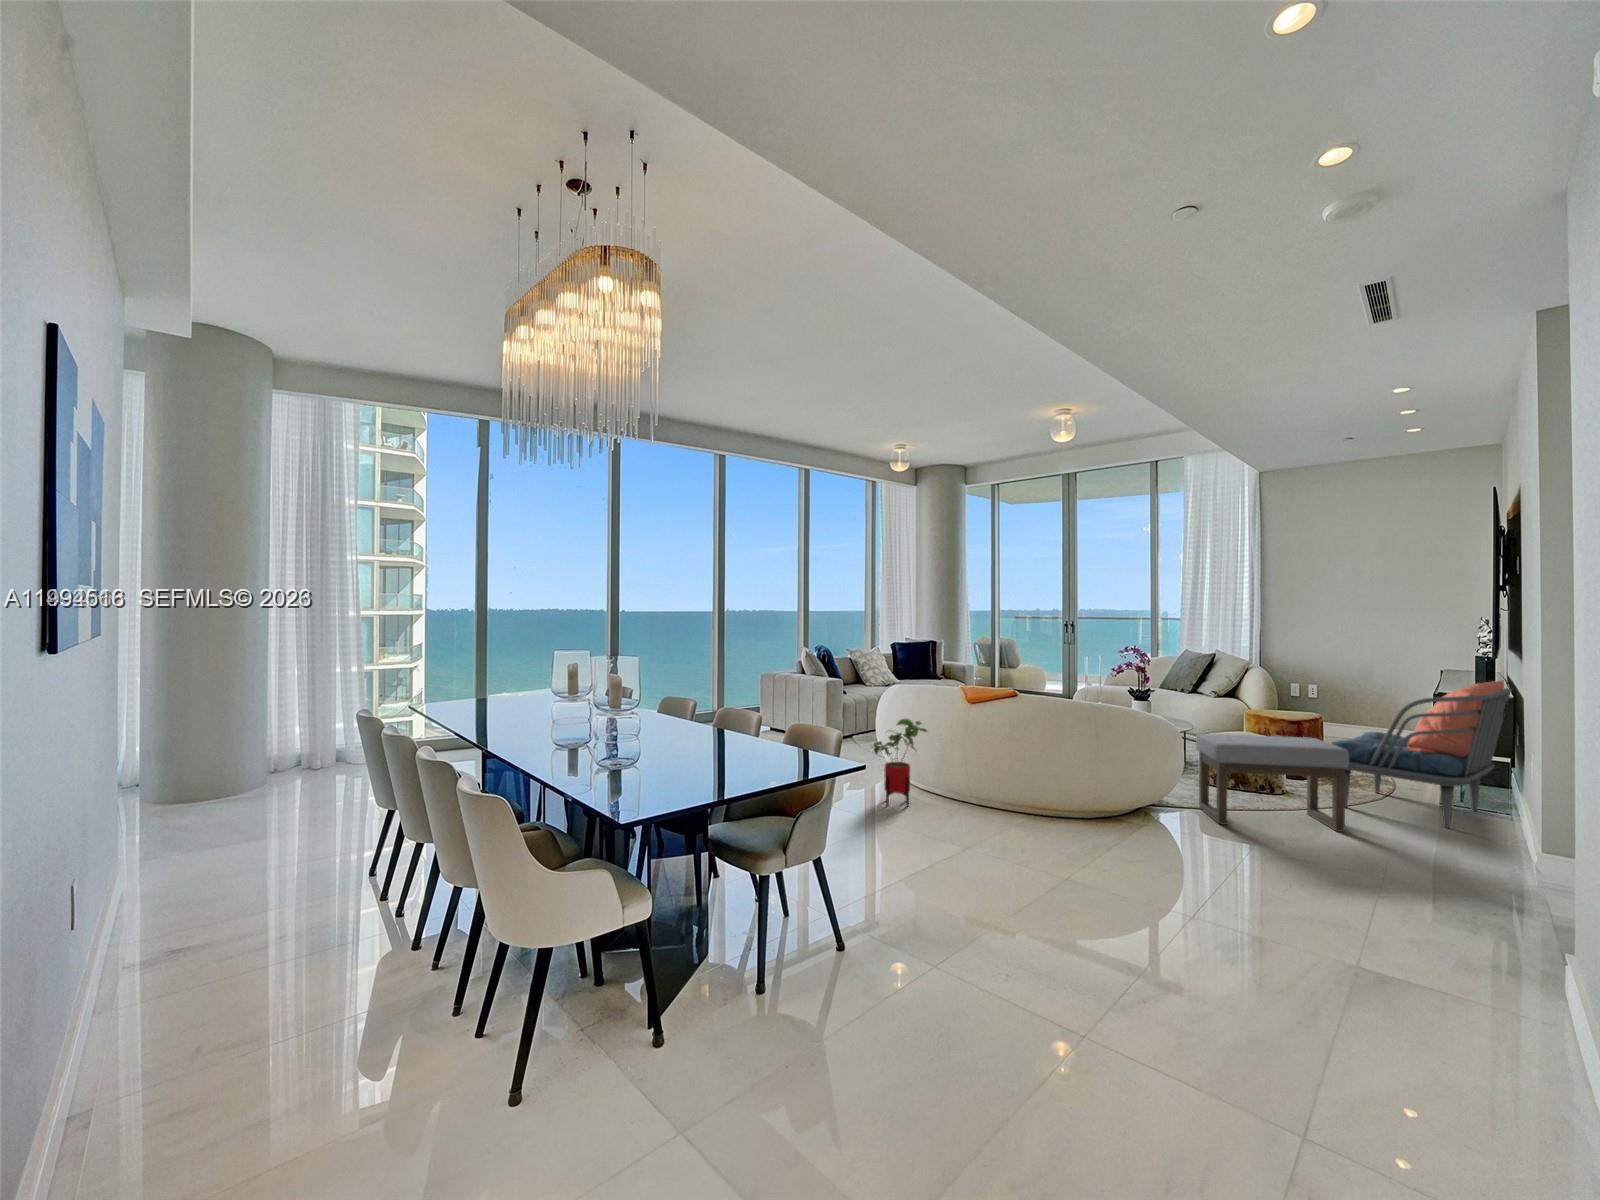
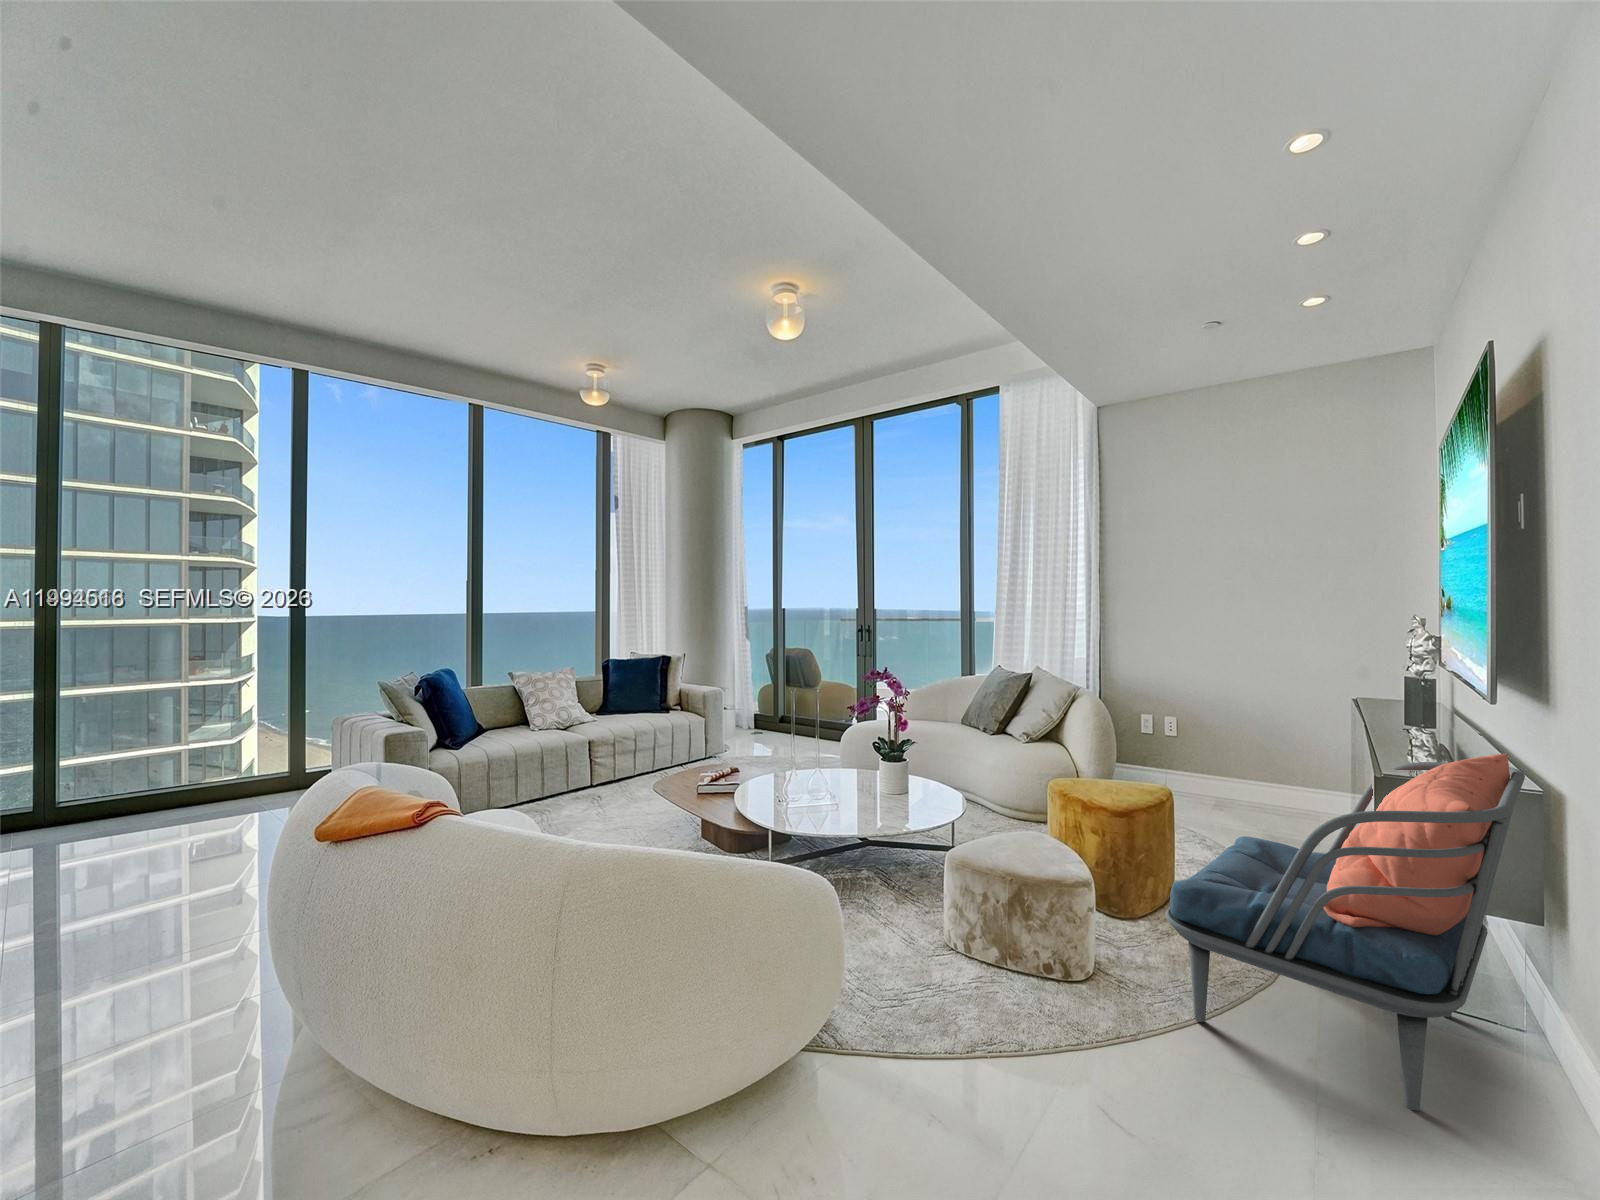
house plant: present [874,719,927,806] -> none [84,889,278,1106]
ottoman: present [1196,734,1349,832] -> none [891,886,1199,1159]

